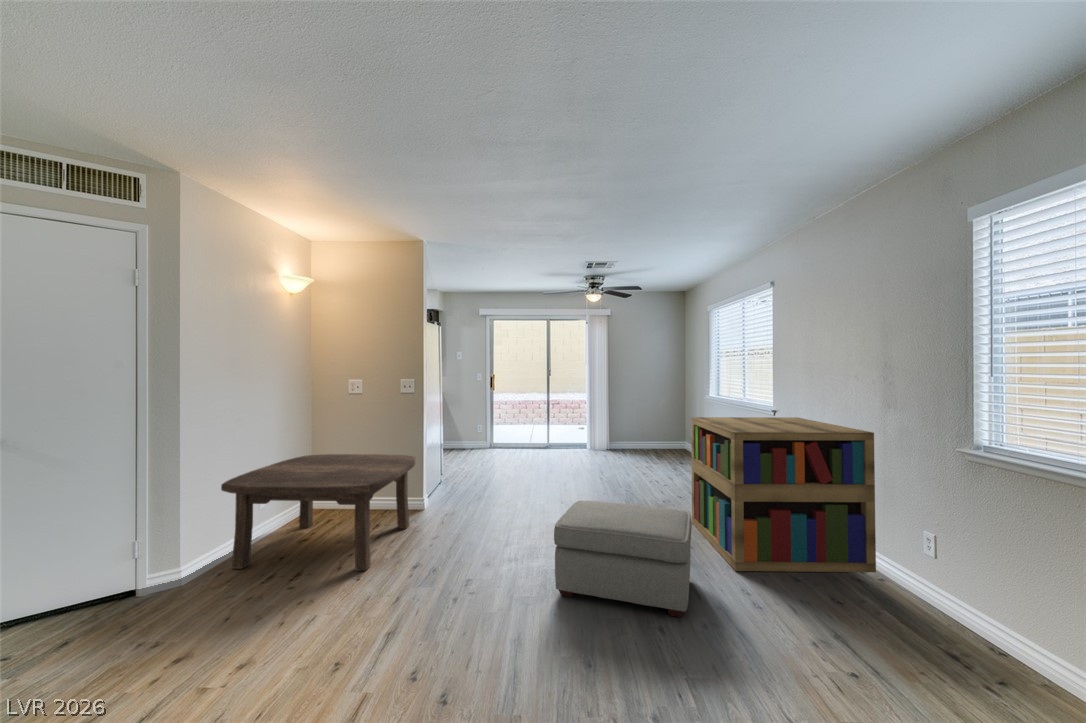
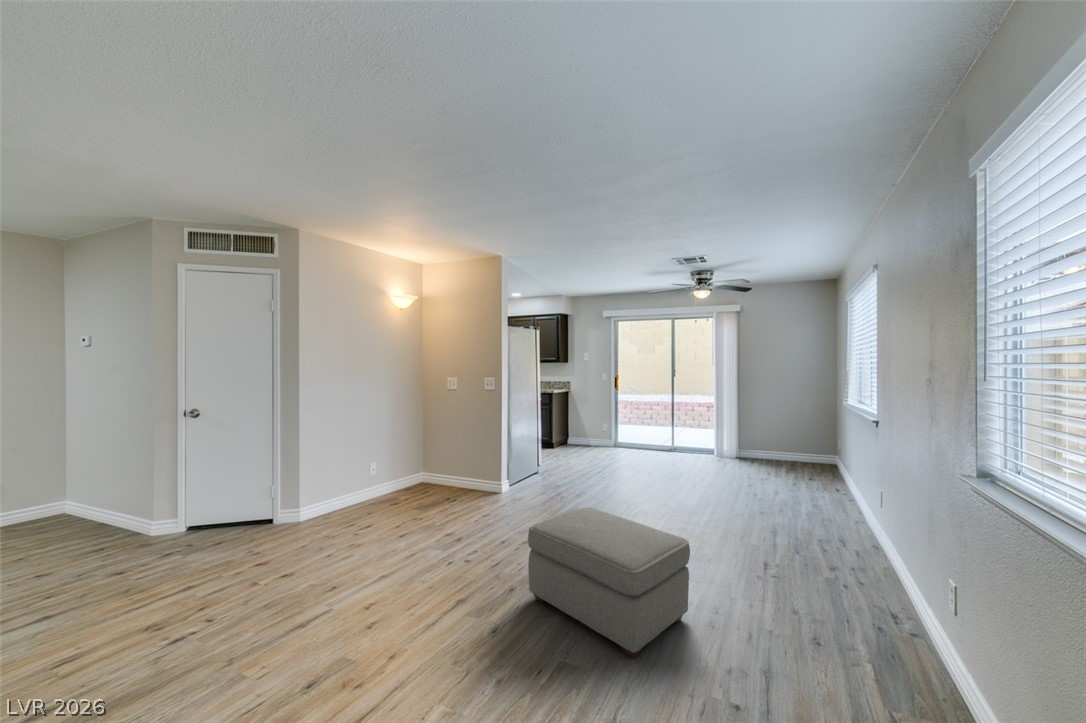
bookshelf: present [691,417,876,572] -> none [757,431,998,692]
coffee table: present [221,454,416,571] -> none [331,436,485,537]

